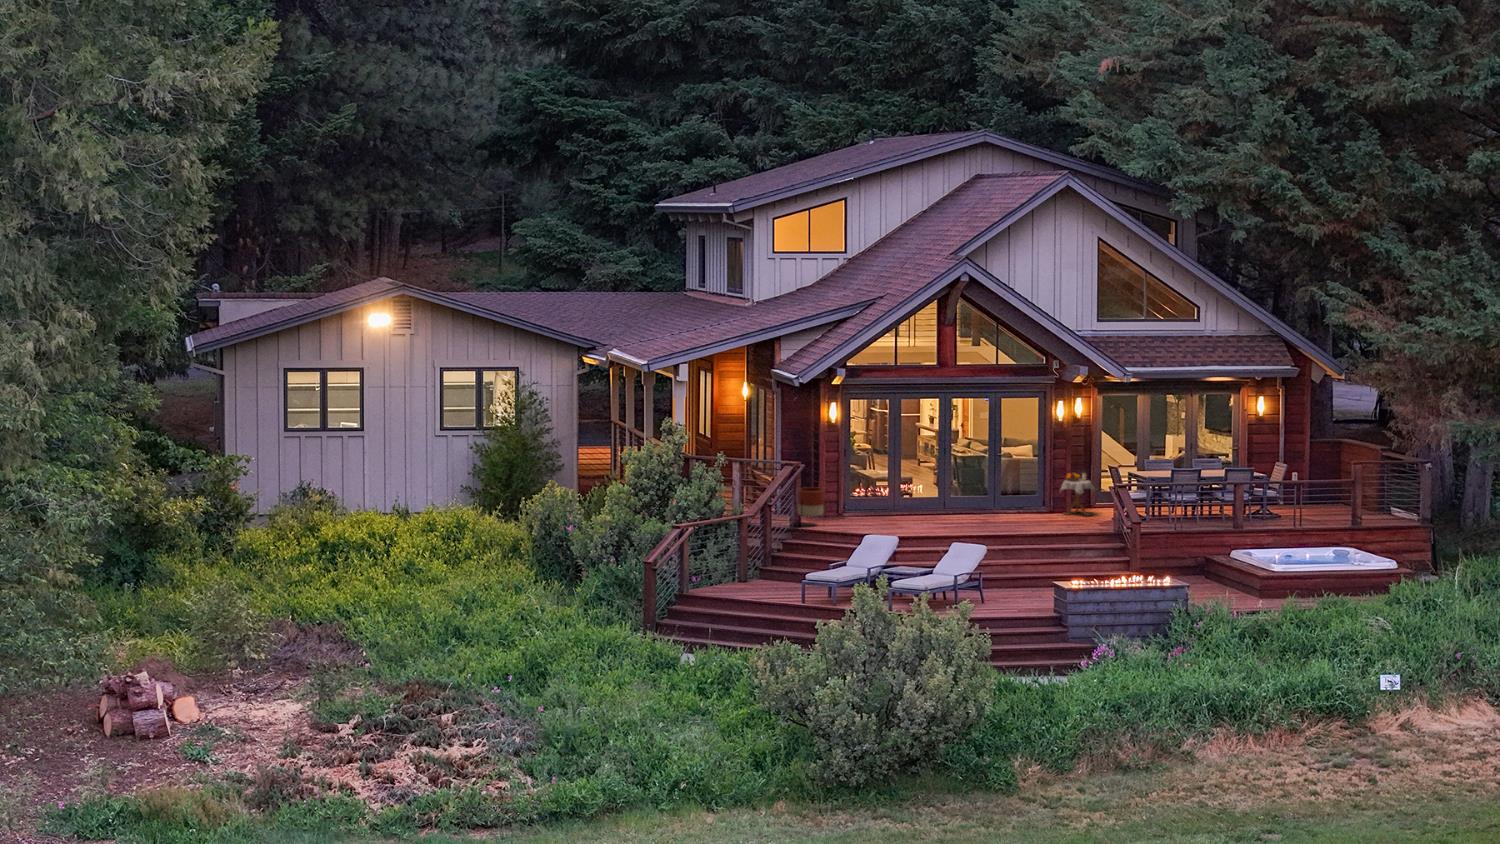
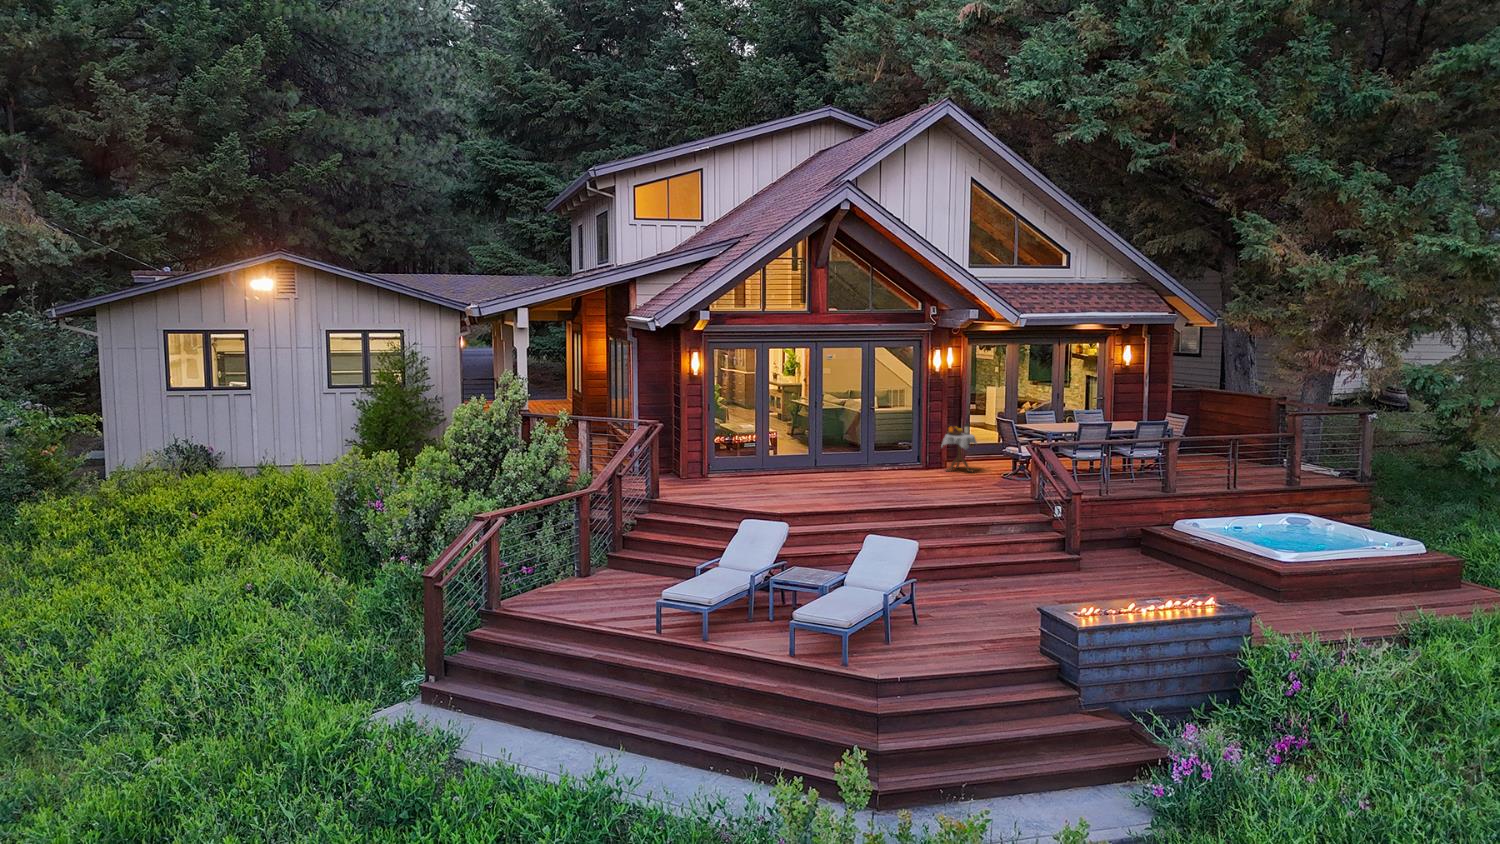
planter: present [798,487,825,516] -> none [656,448,688,495]

